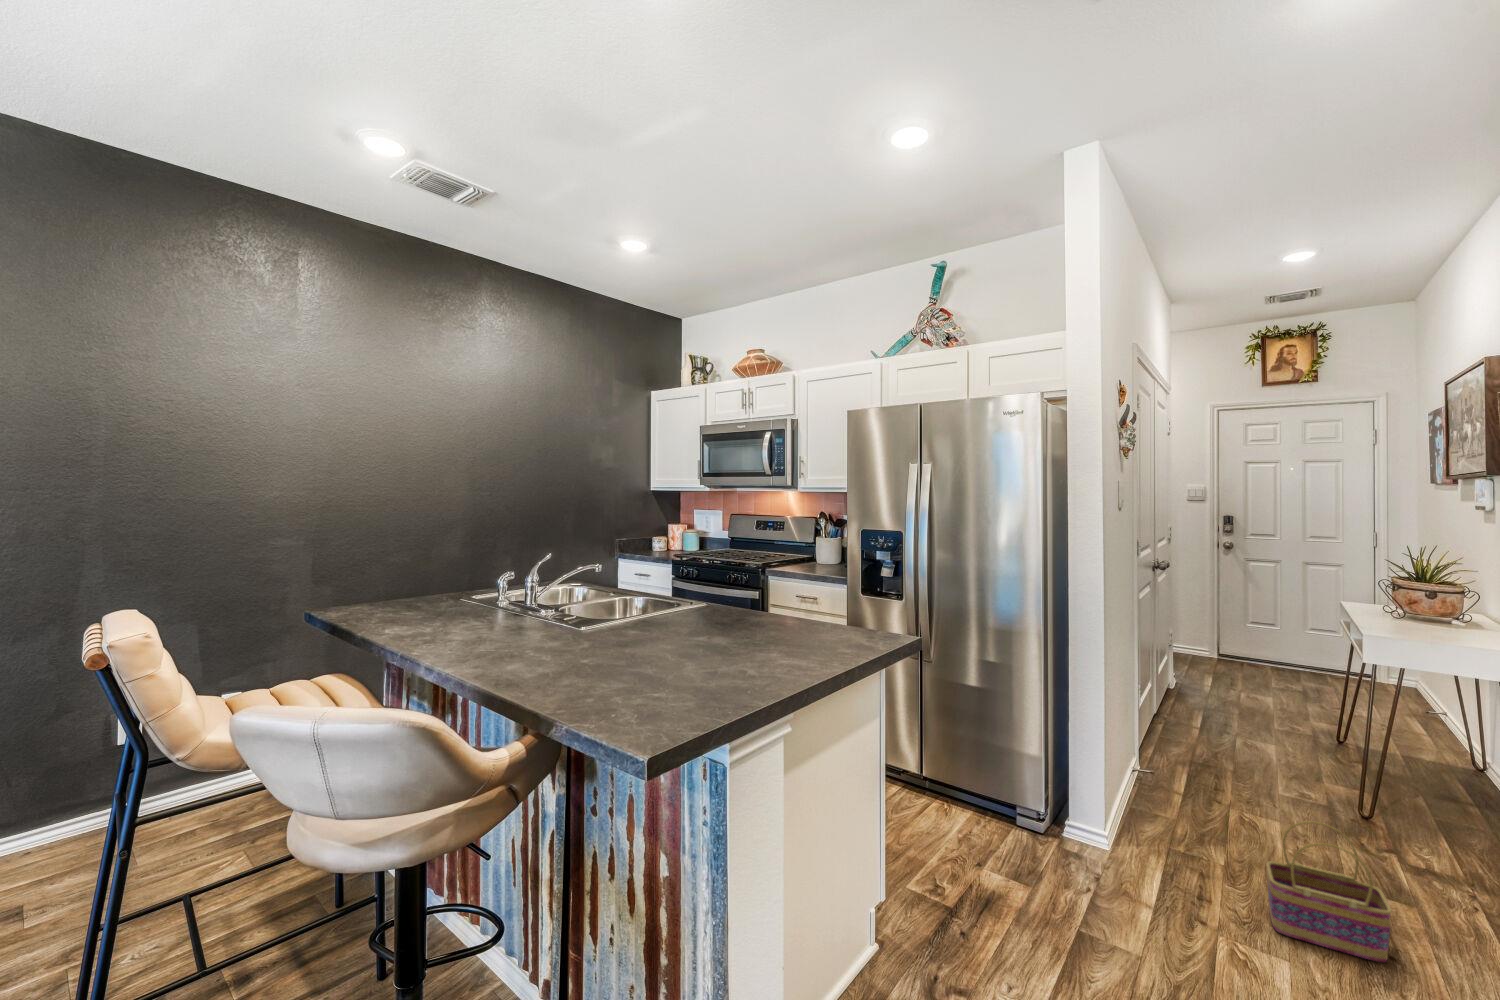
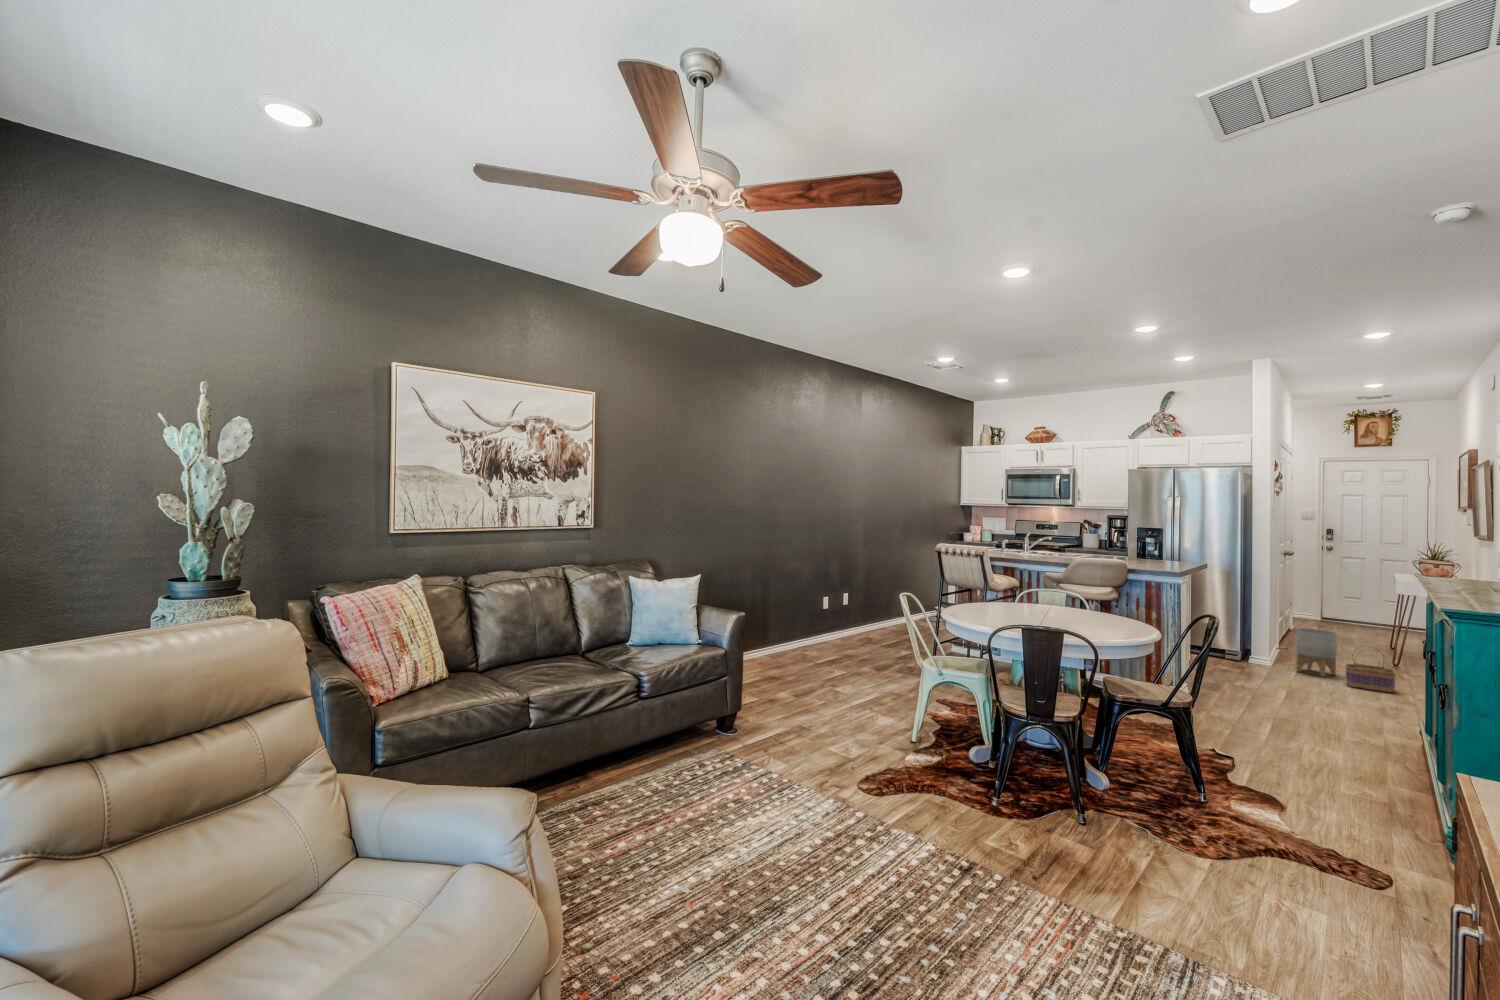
planter: none [1161,751,1247,883] -> present [1296,628,1338,677]

